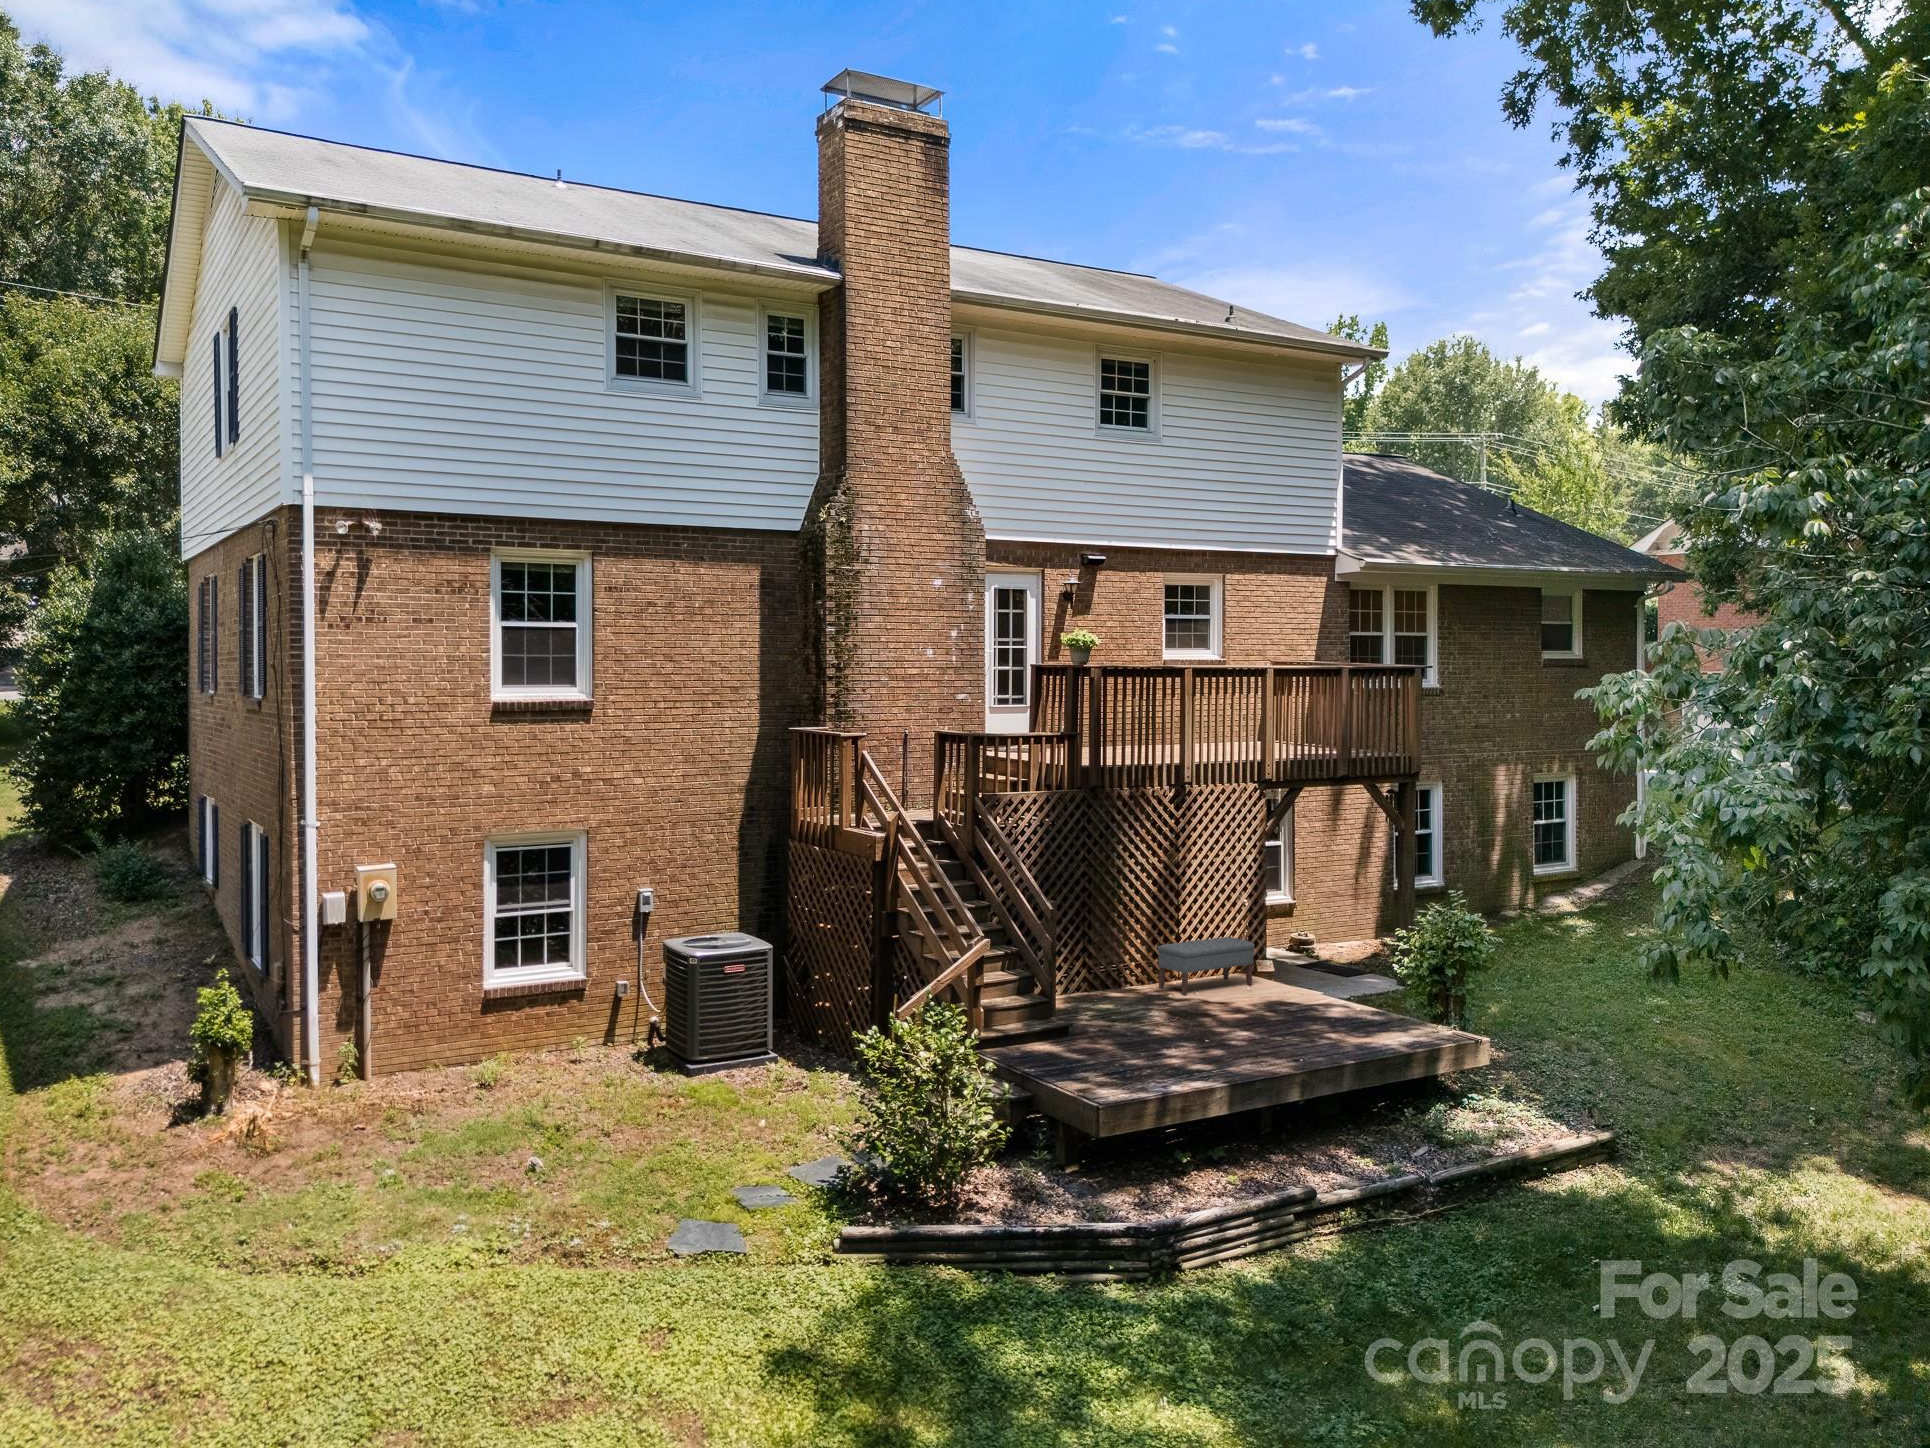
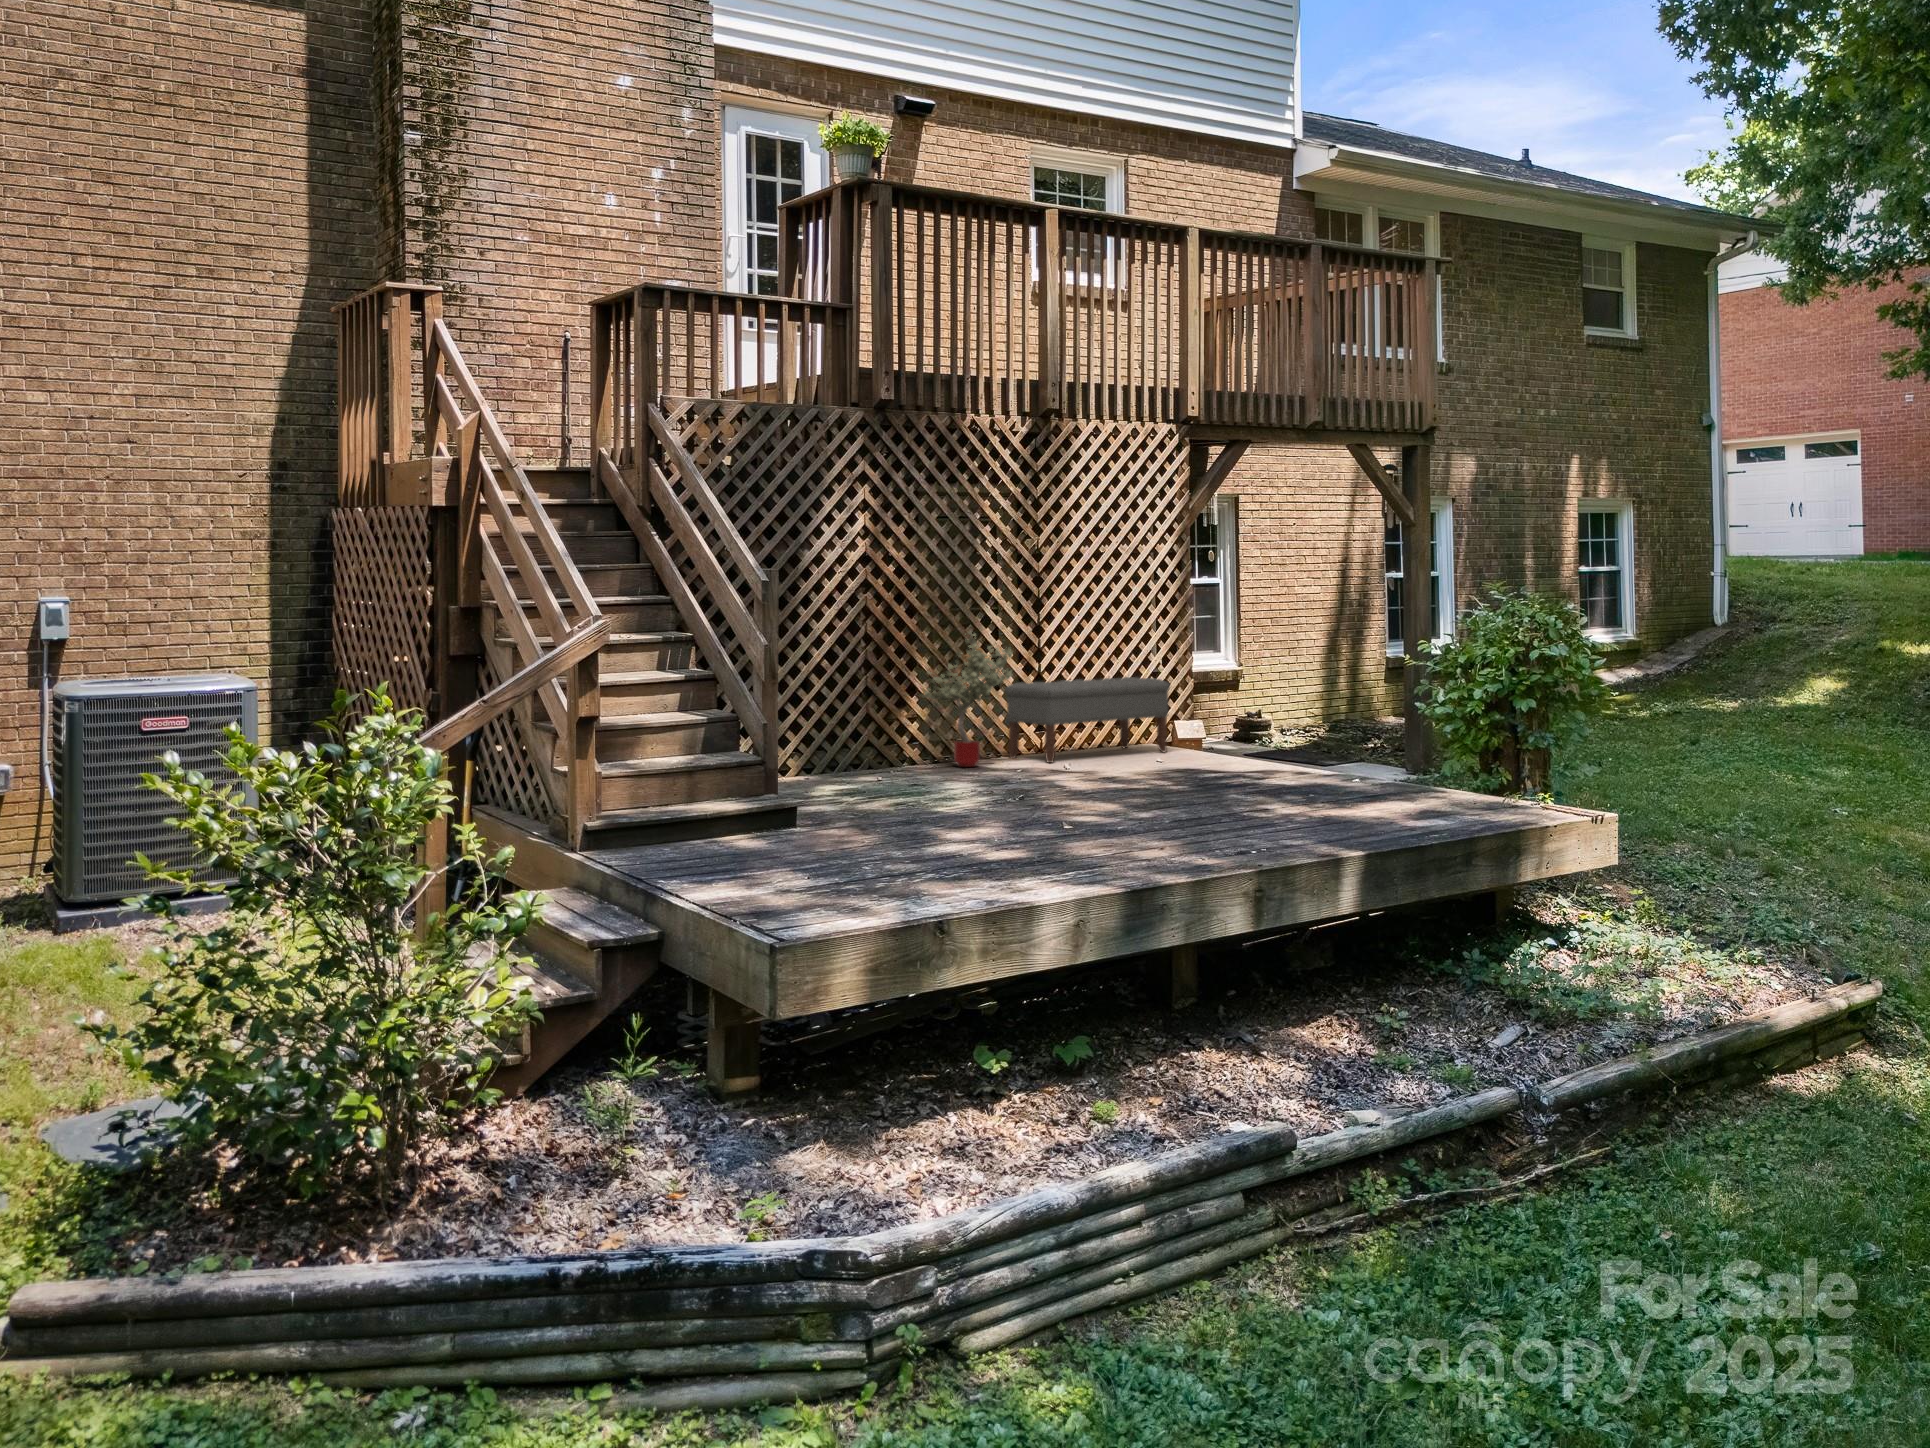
potted tree: none [1111,917,1165,999] -> present [921,631,1012,767]

